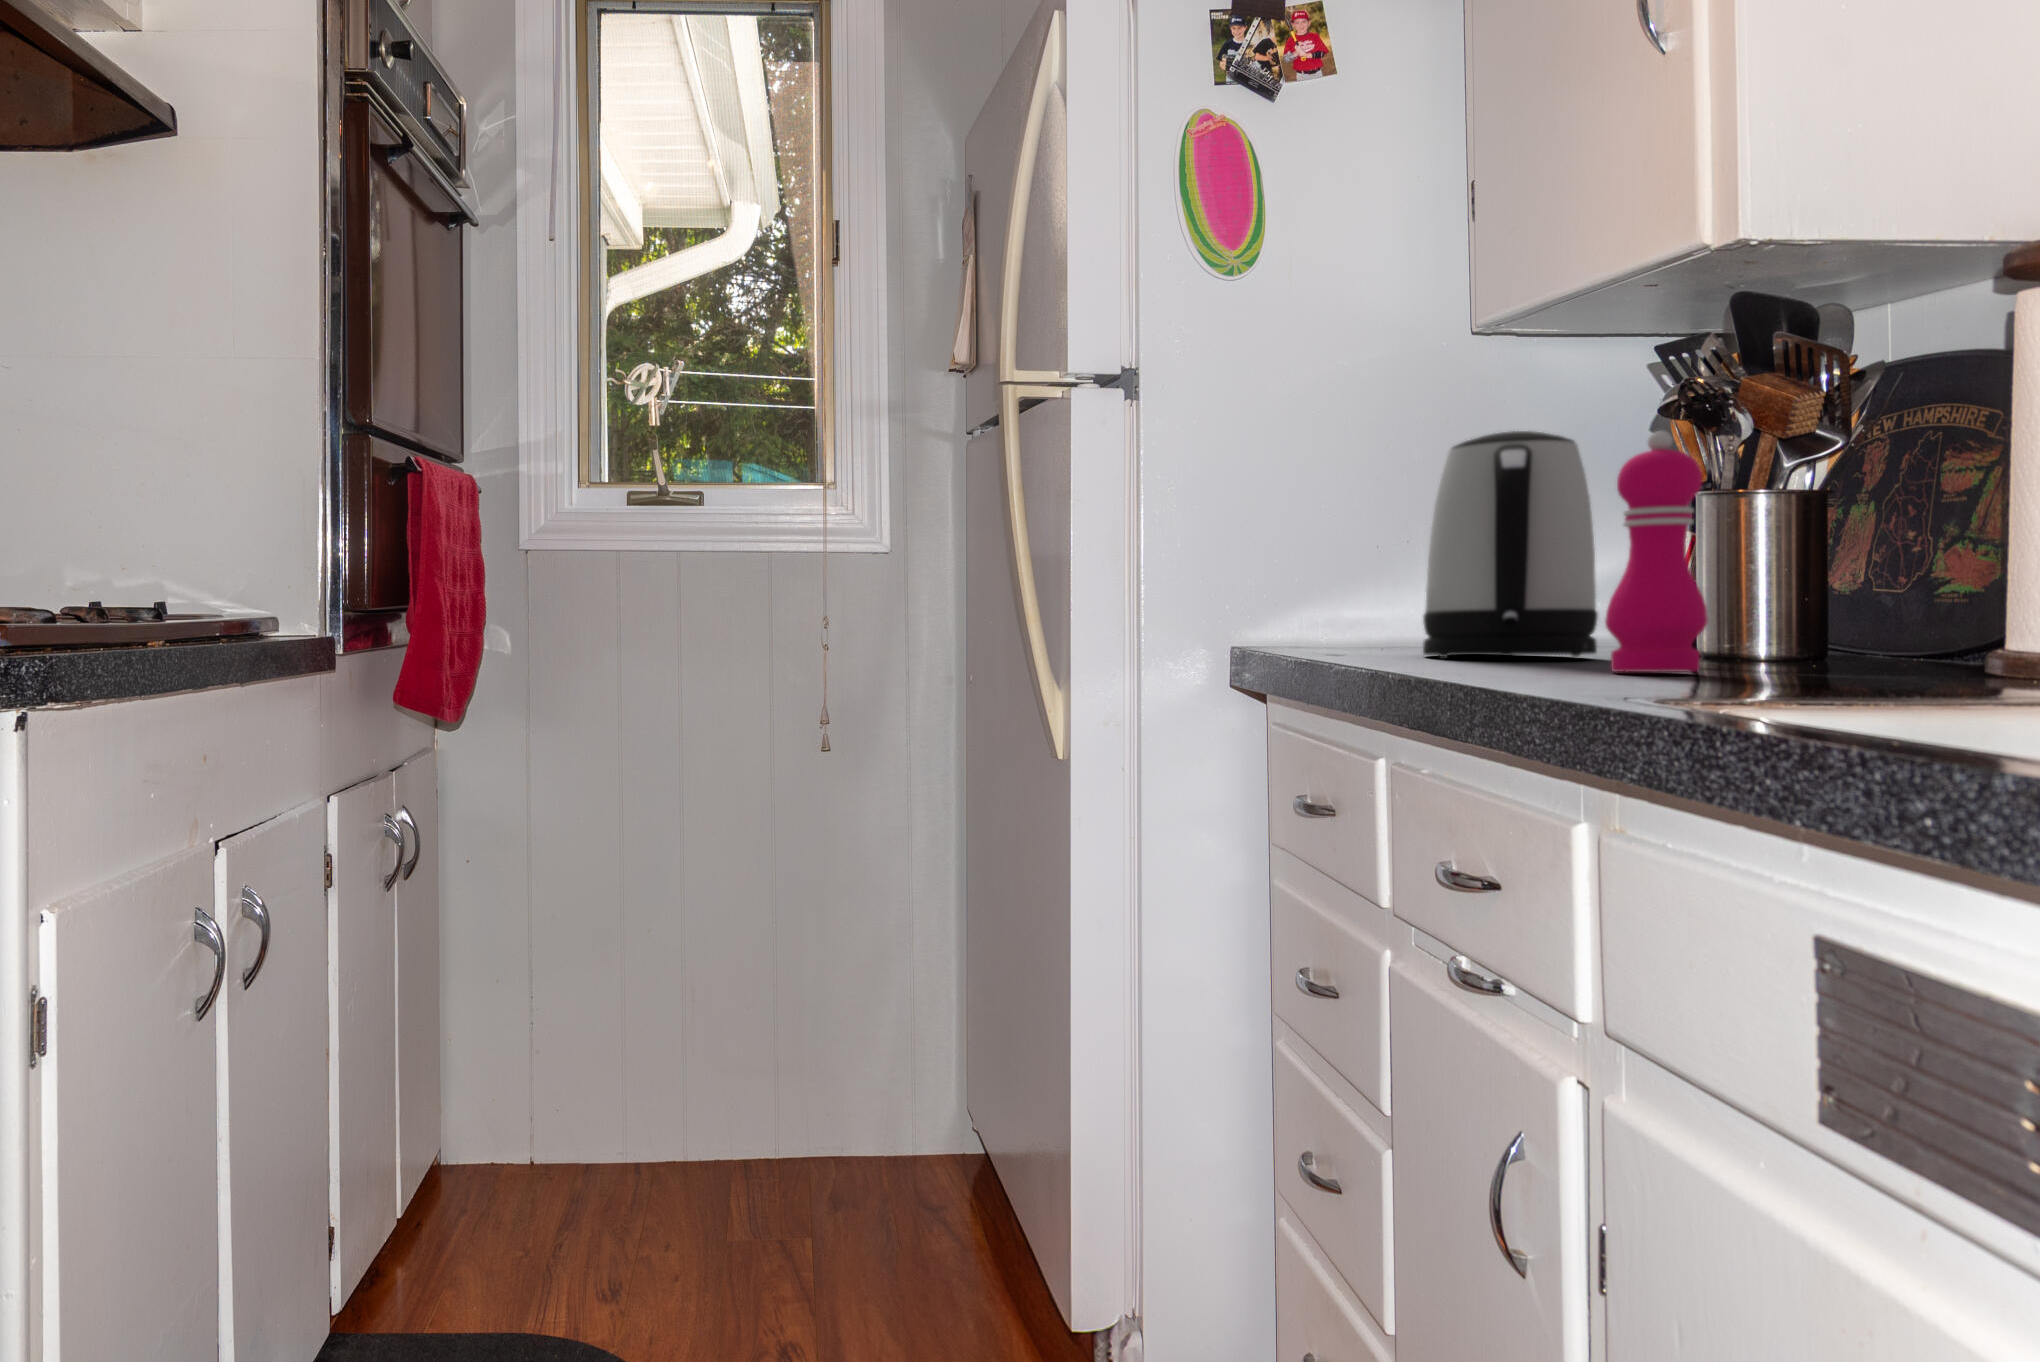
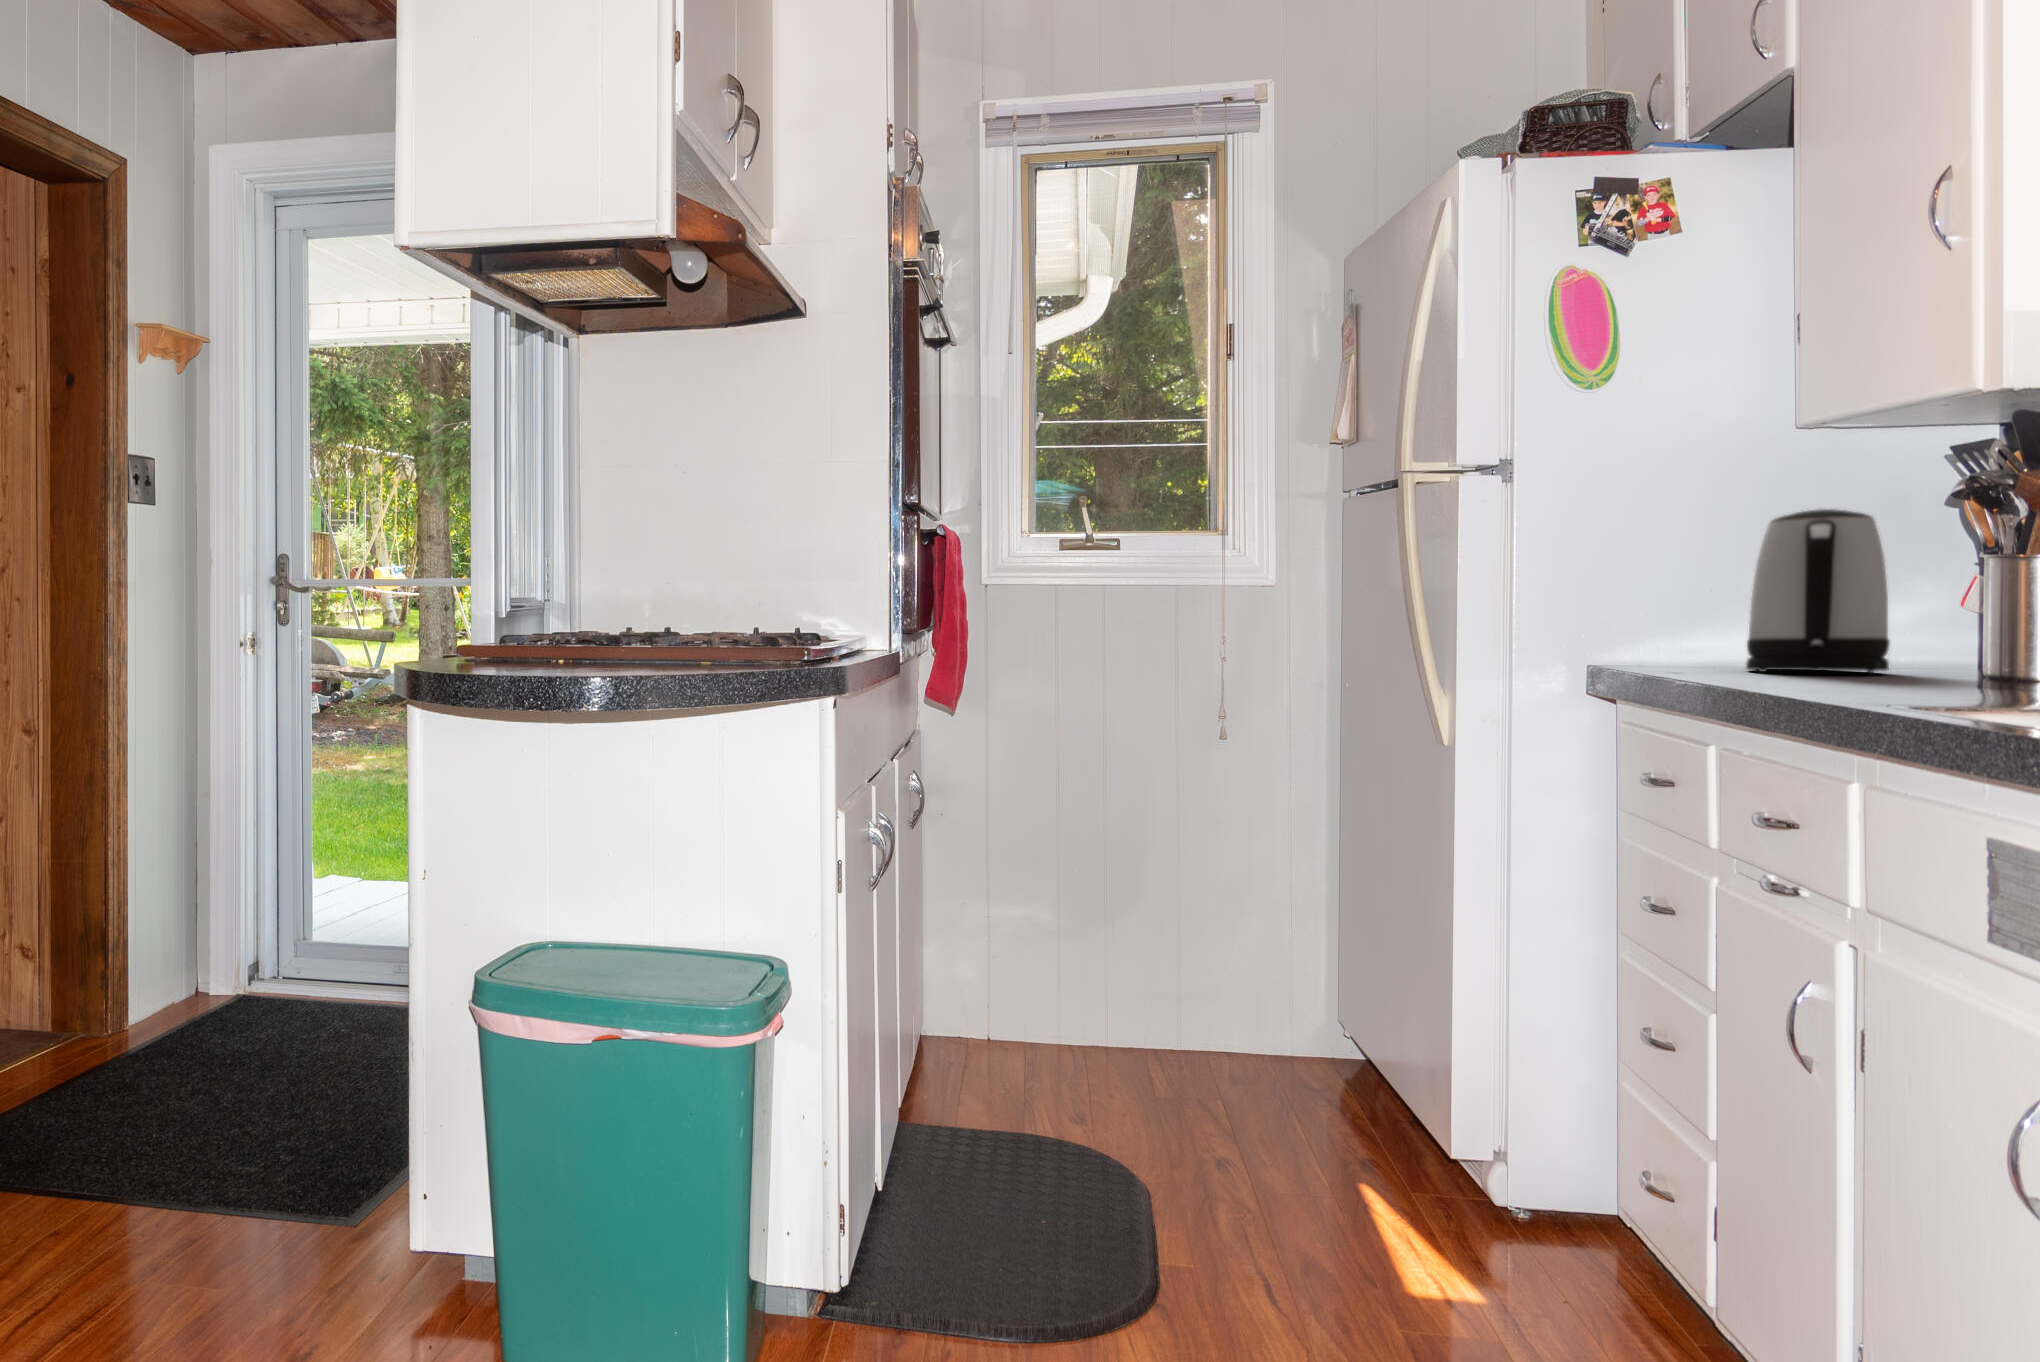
pepper mill: present [1605,431,1708,672] -> none [1889,517,1970,685]

